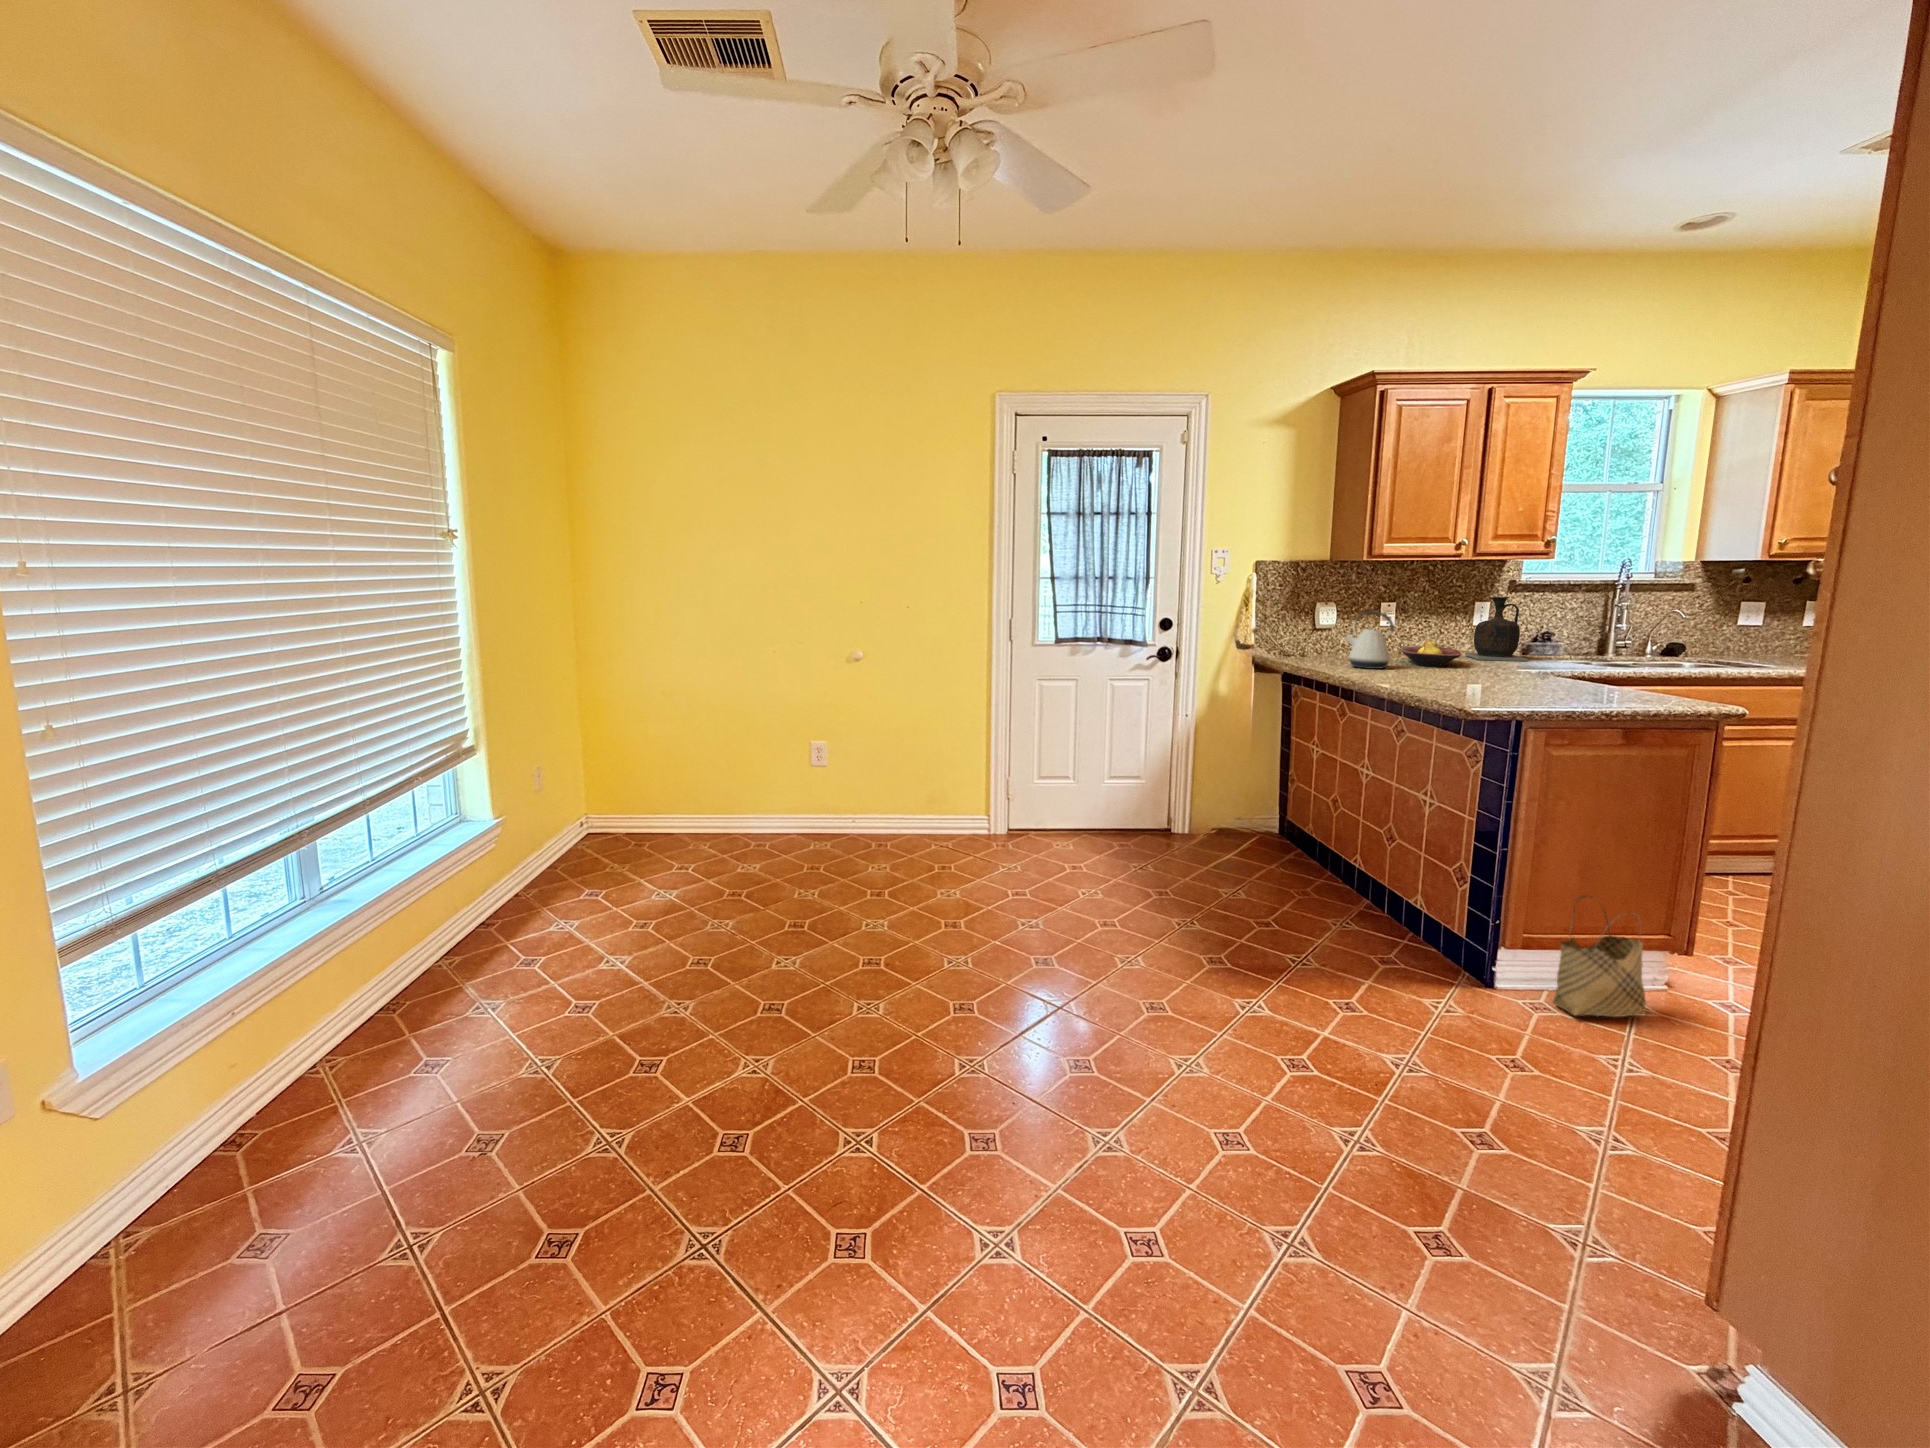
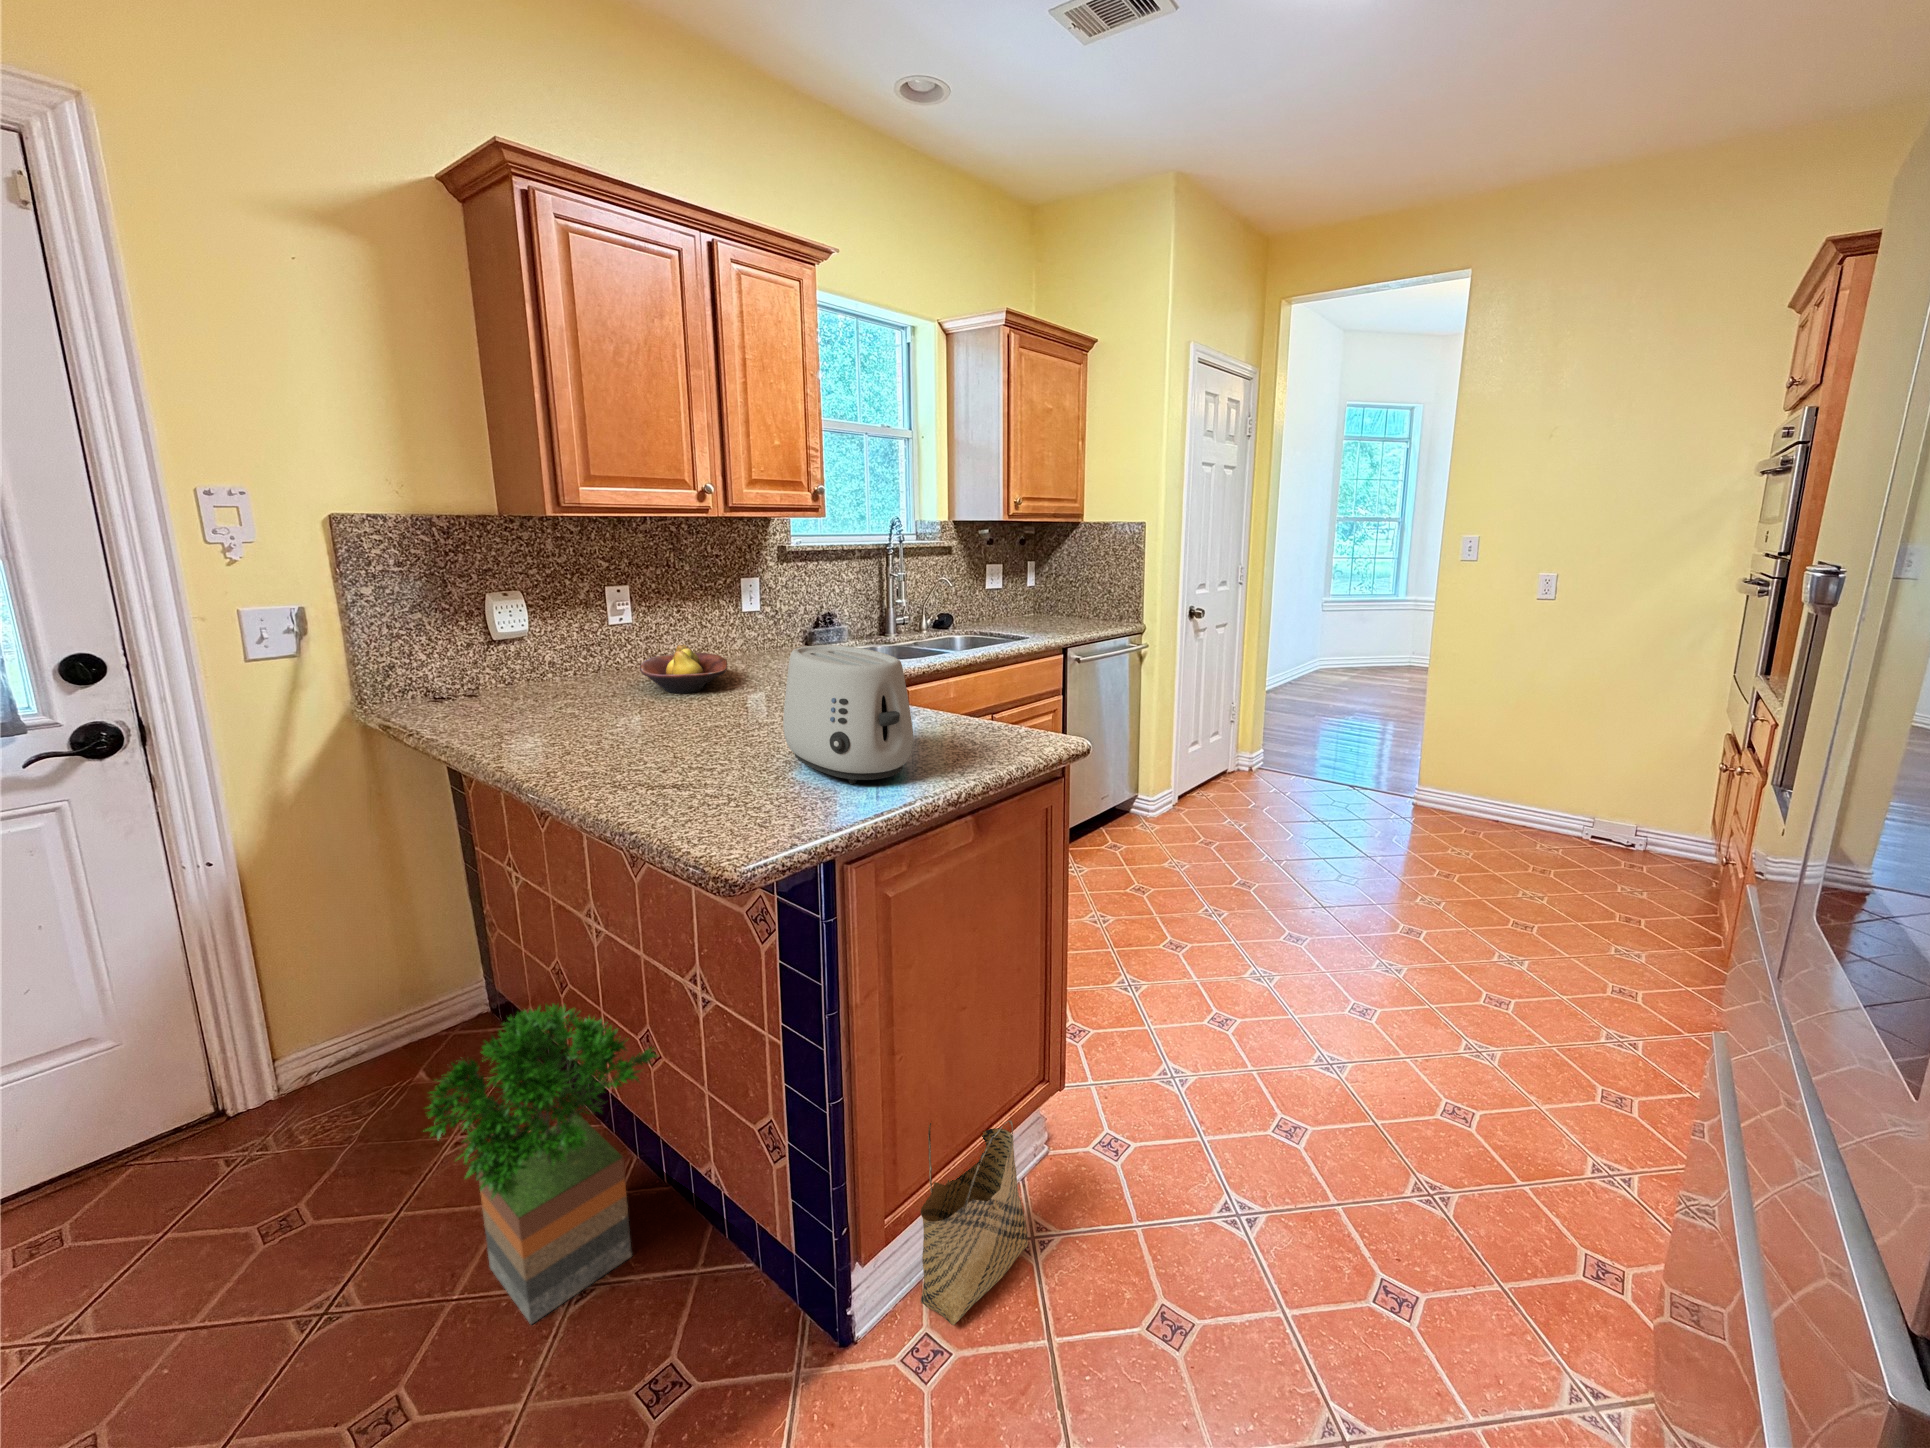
vase: present [1465,597,1528,662] -> none [738,570,812,663]
kettle: present [1345,611,1394,669] -> none [528,611,623,719]
toaster: none [1506,629,1598,703] -> present [783,645,913,784]
potted tree: none [1292,790,1403,930] -> present [423,1004,656,1324]

